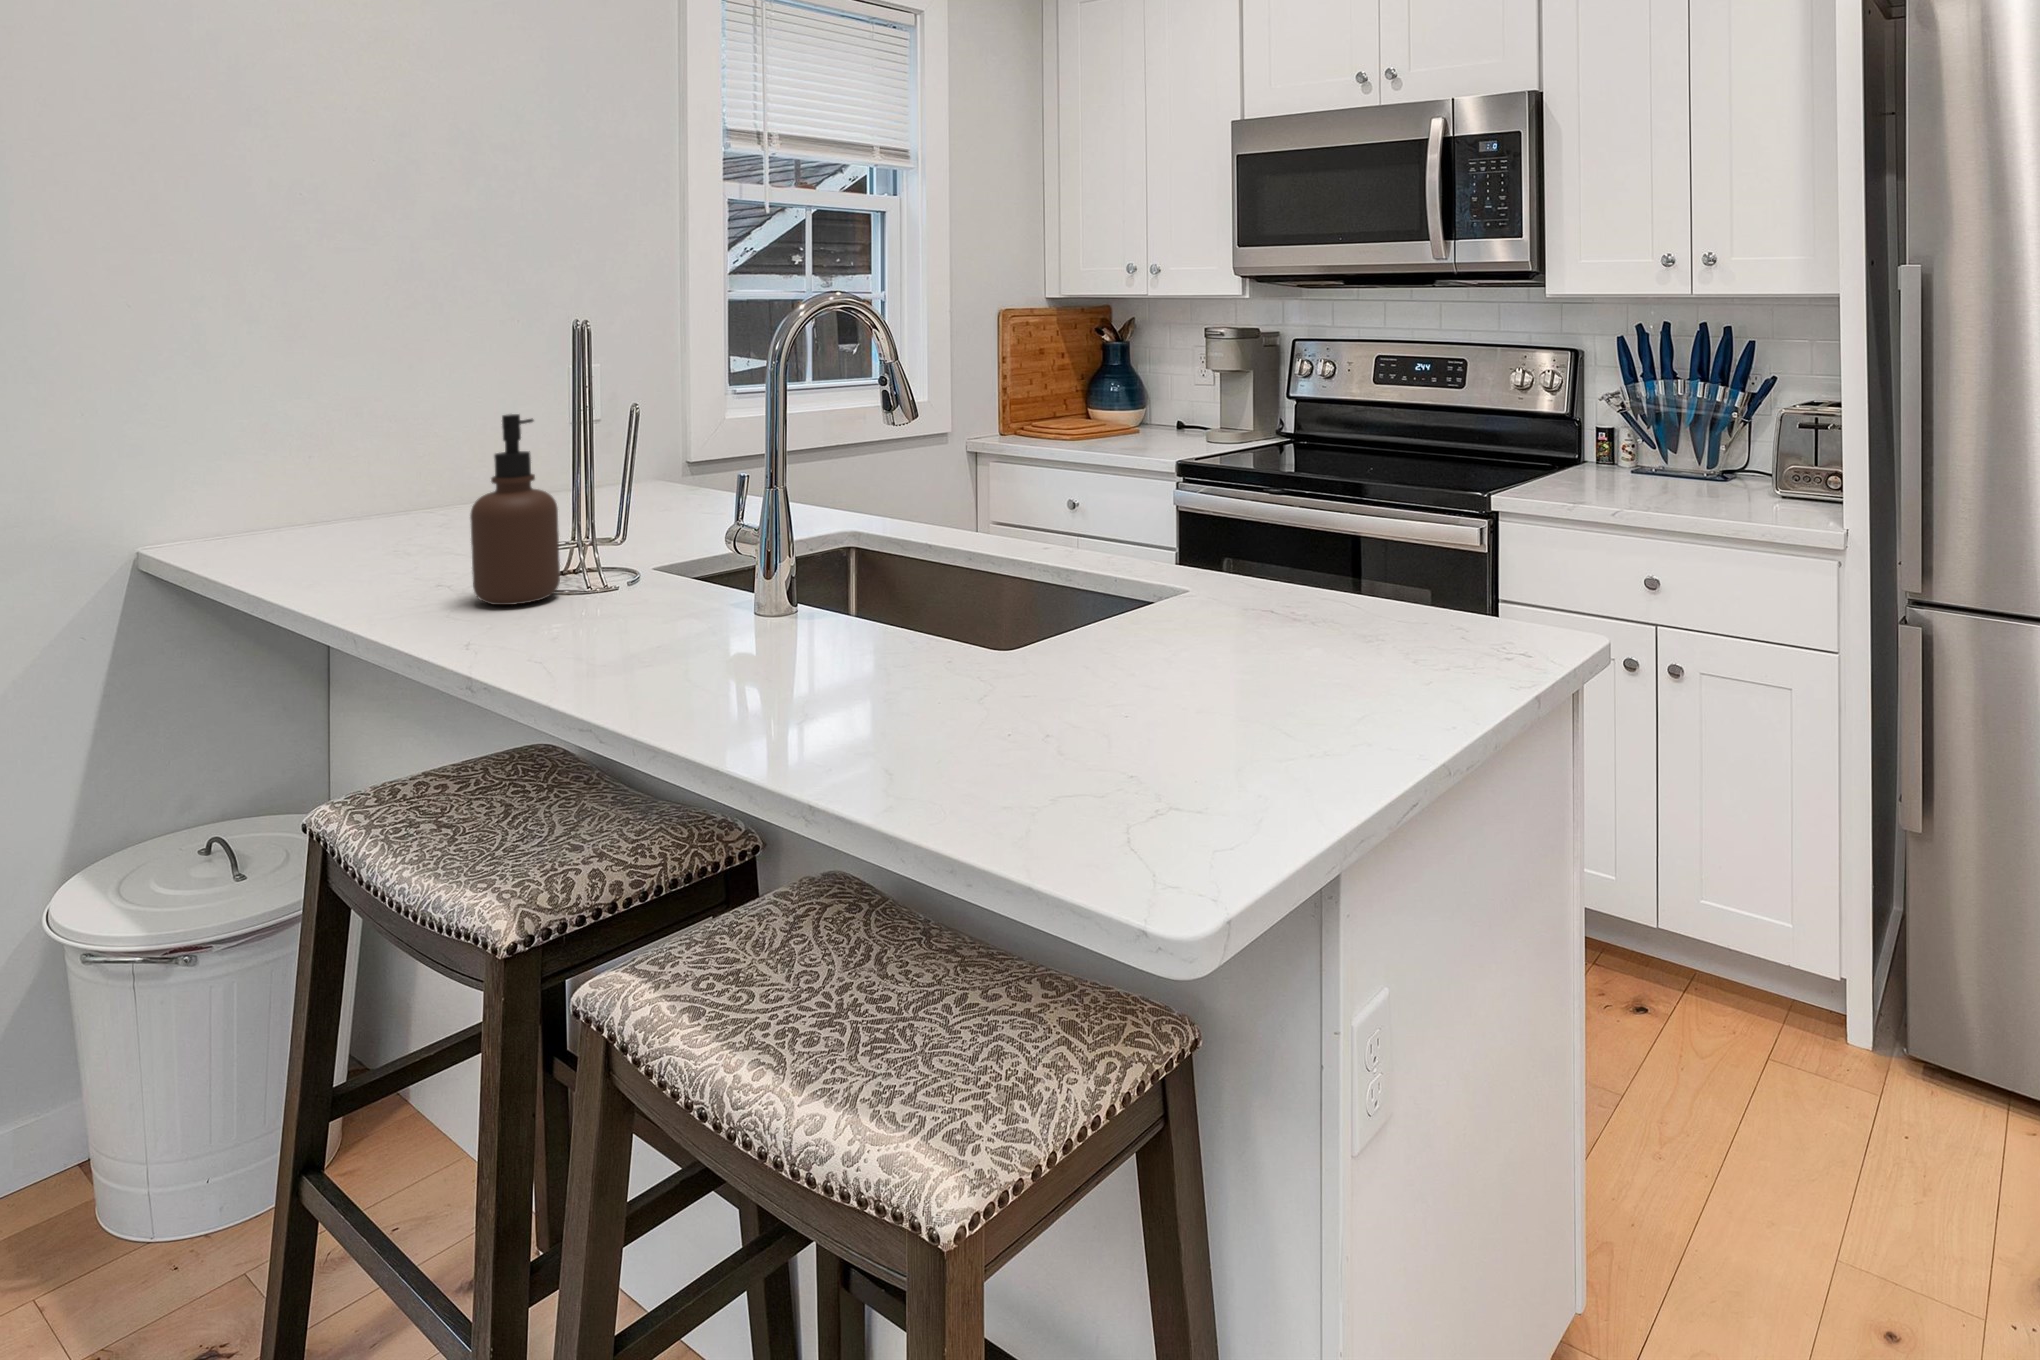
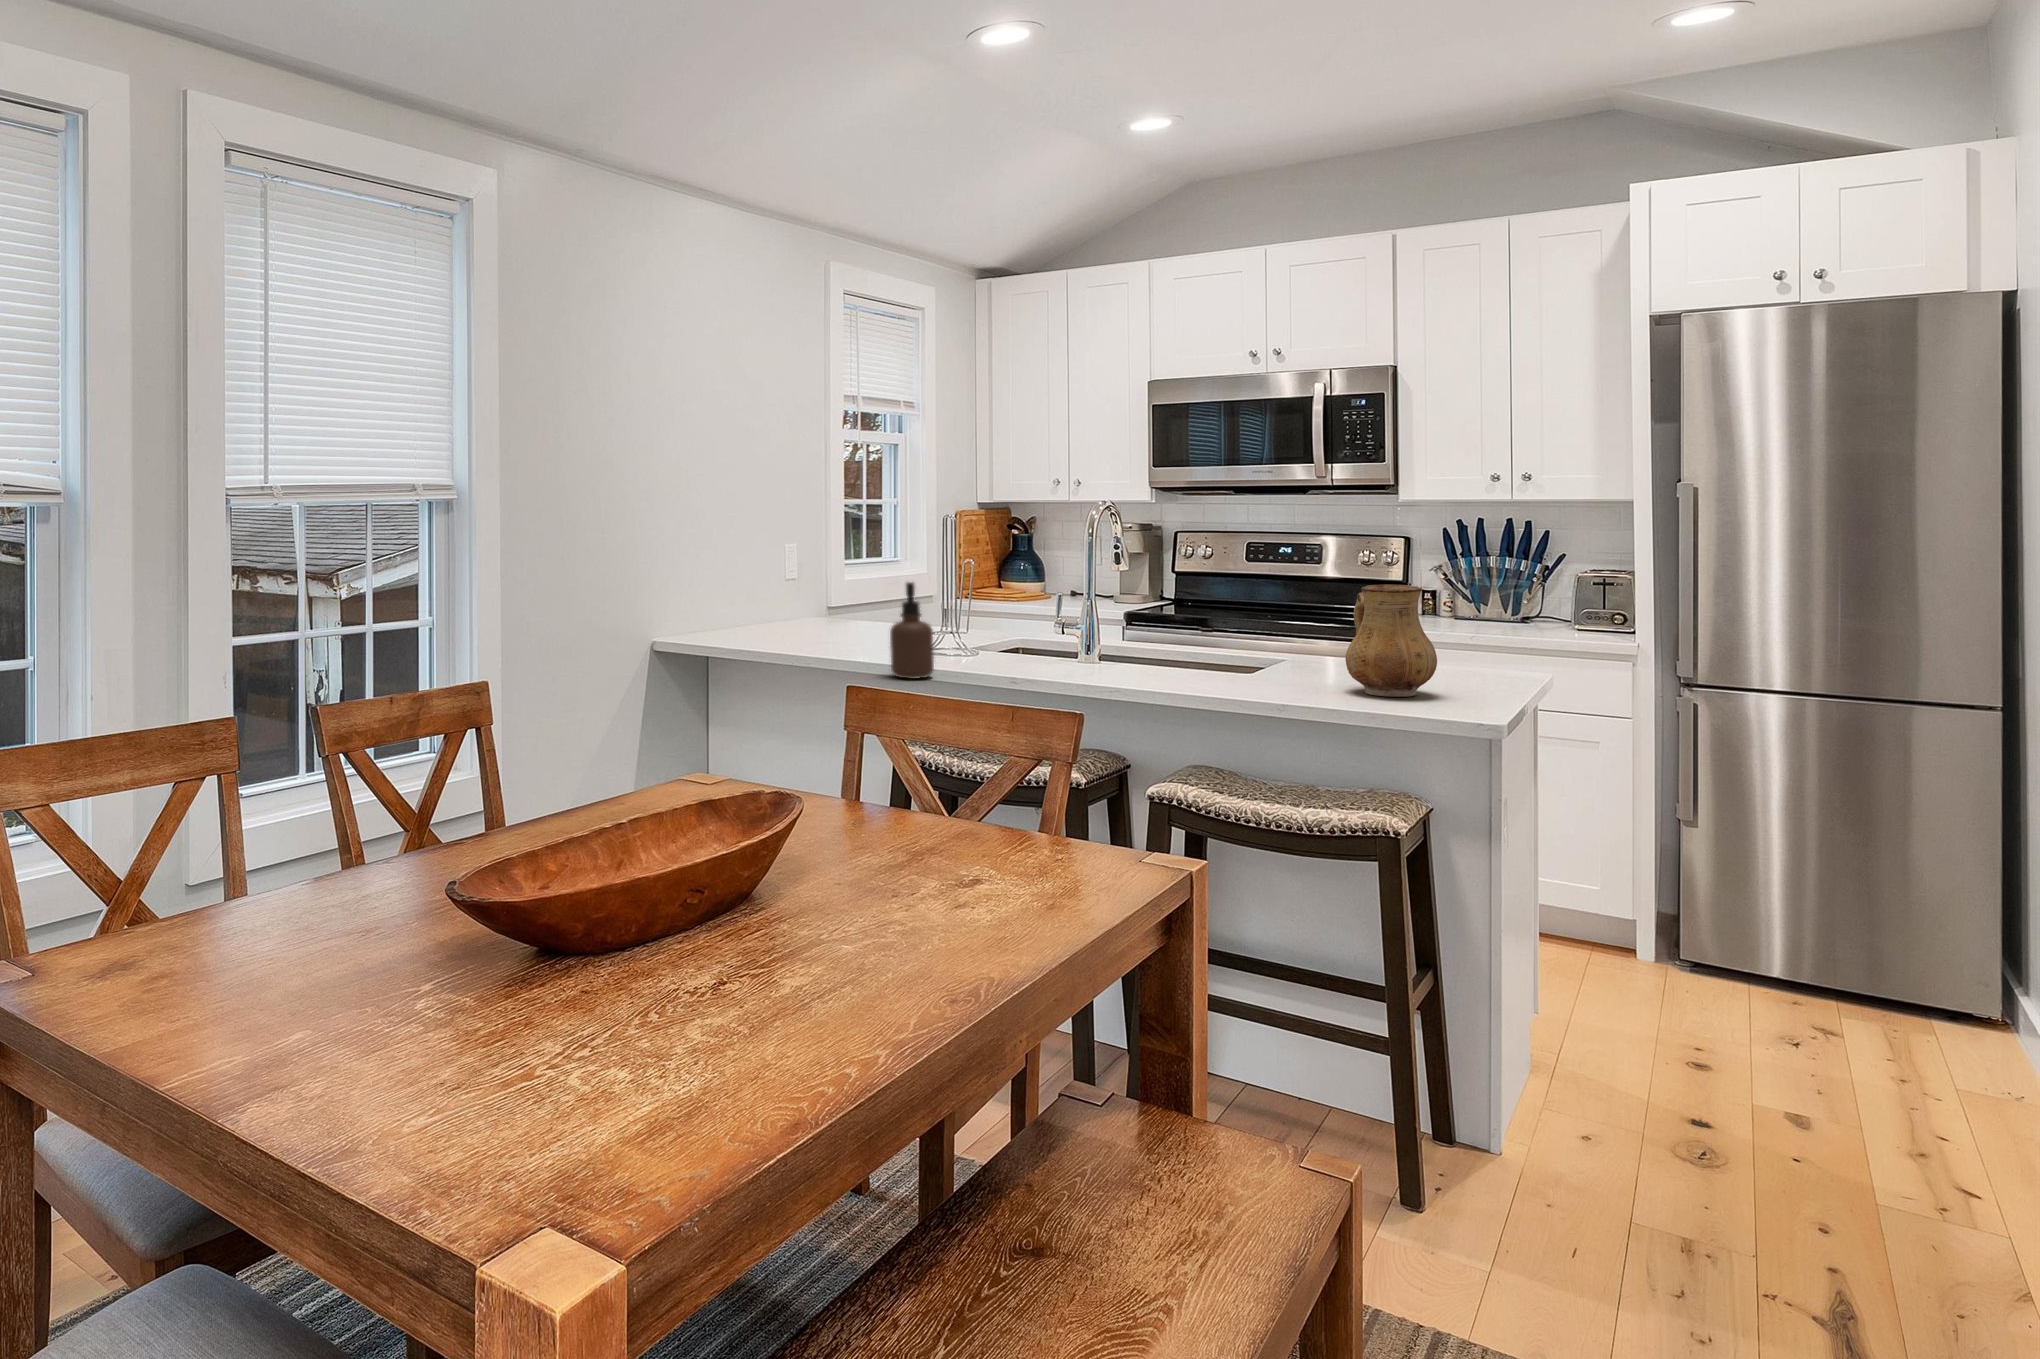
ceramic pitcher: none [1232,434,1392,672] -> present [1346,585,1437,697]

